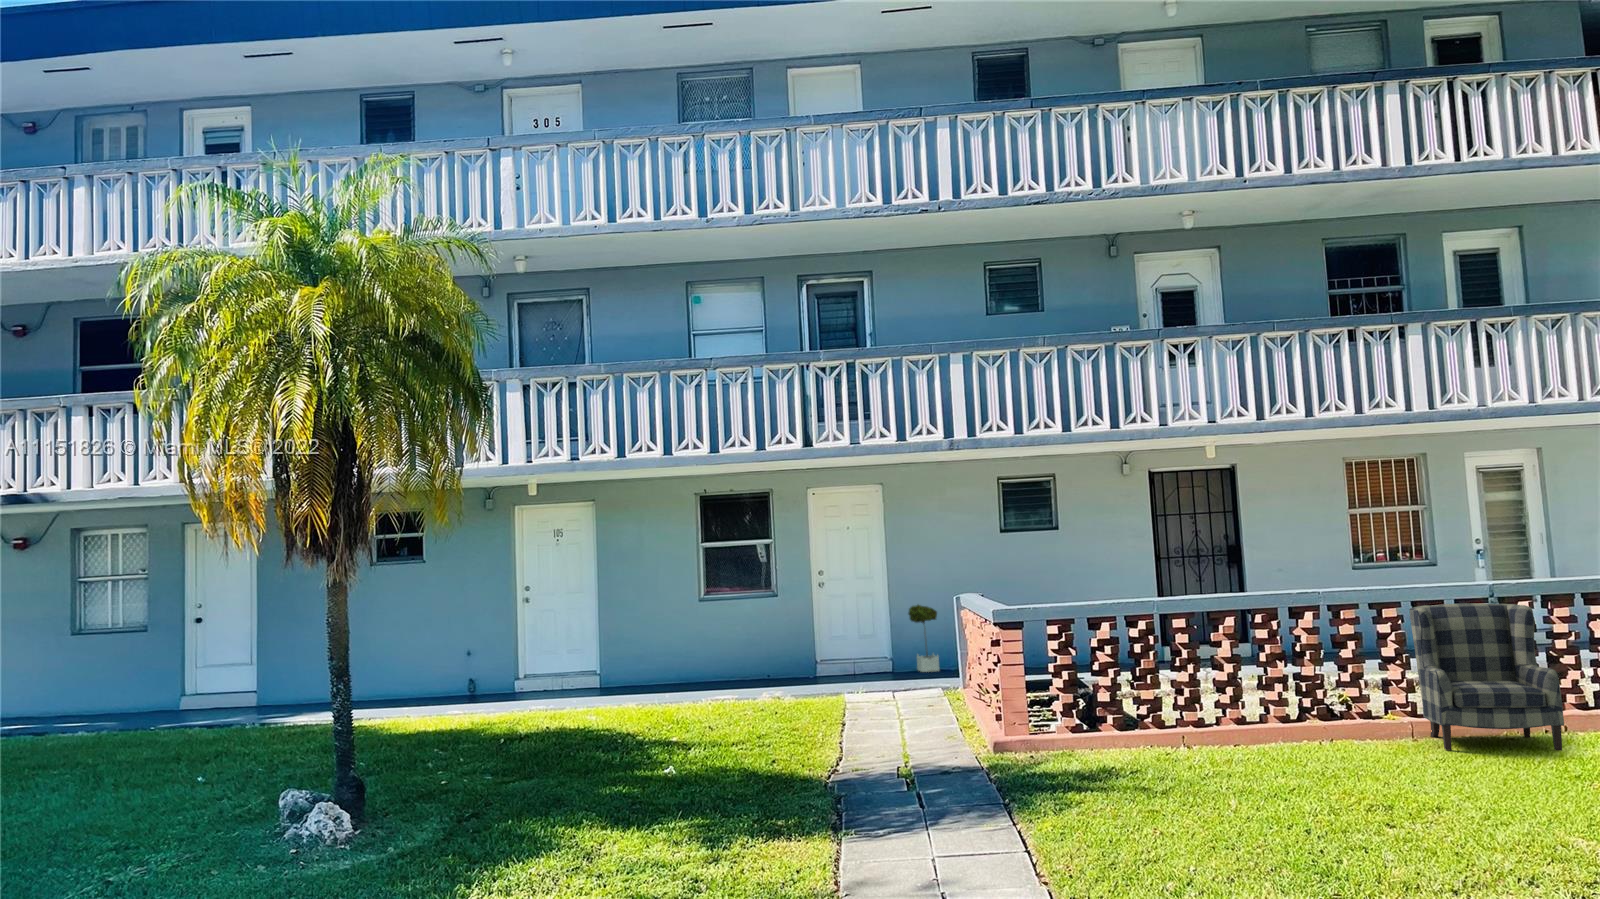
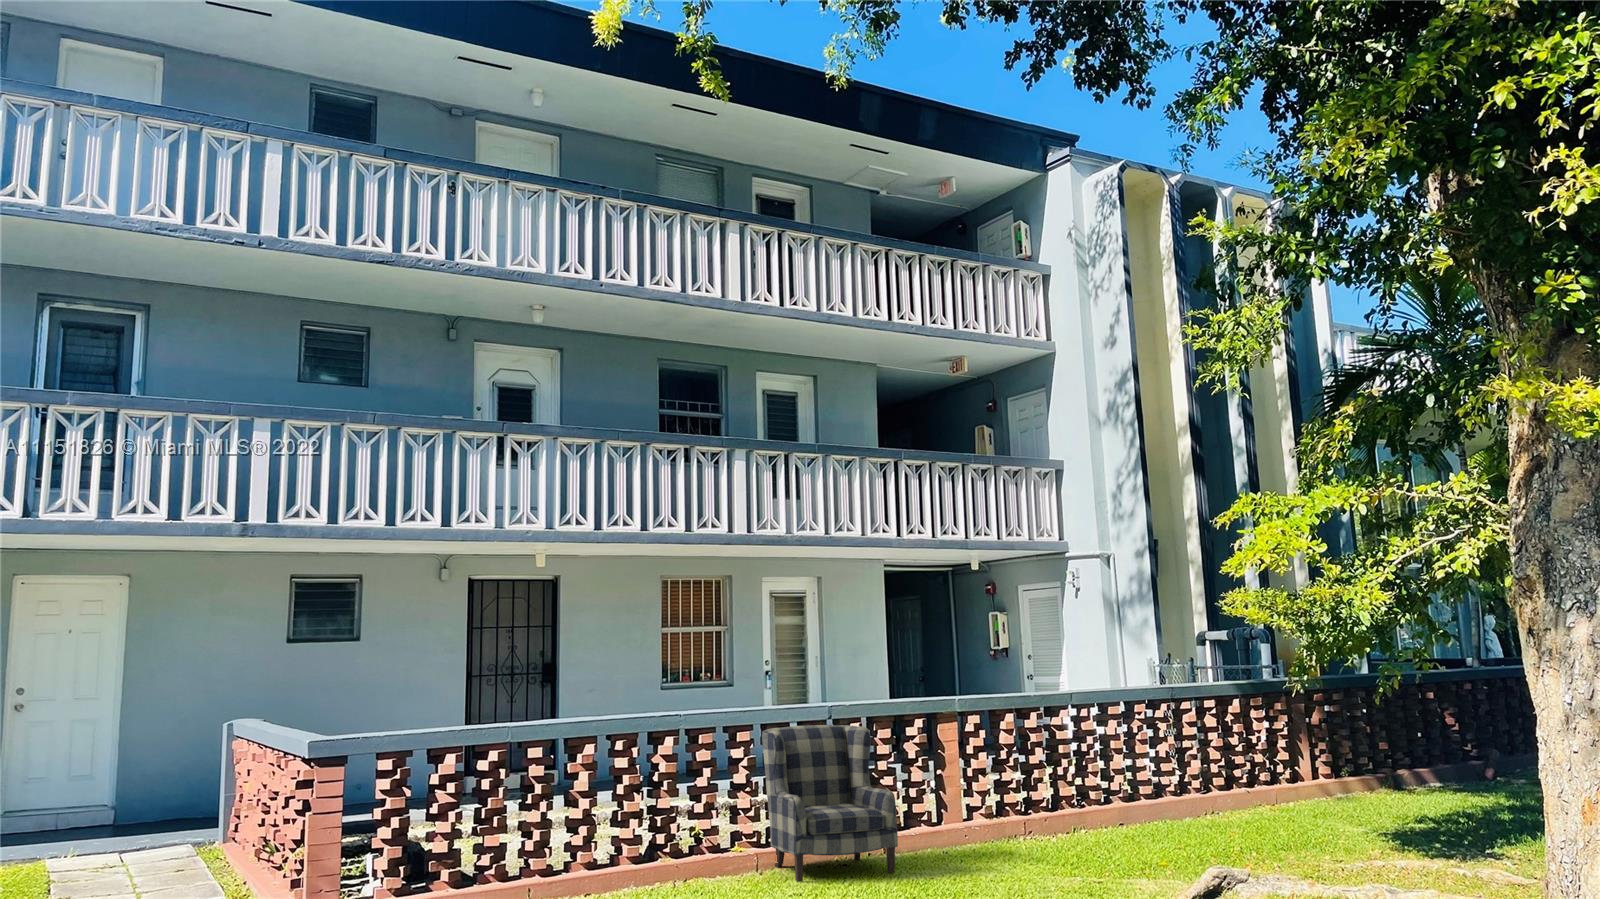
potted tree: present [908,605,939,672] -> none [149,733,191,823]

